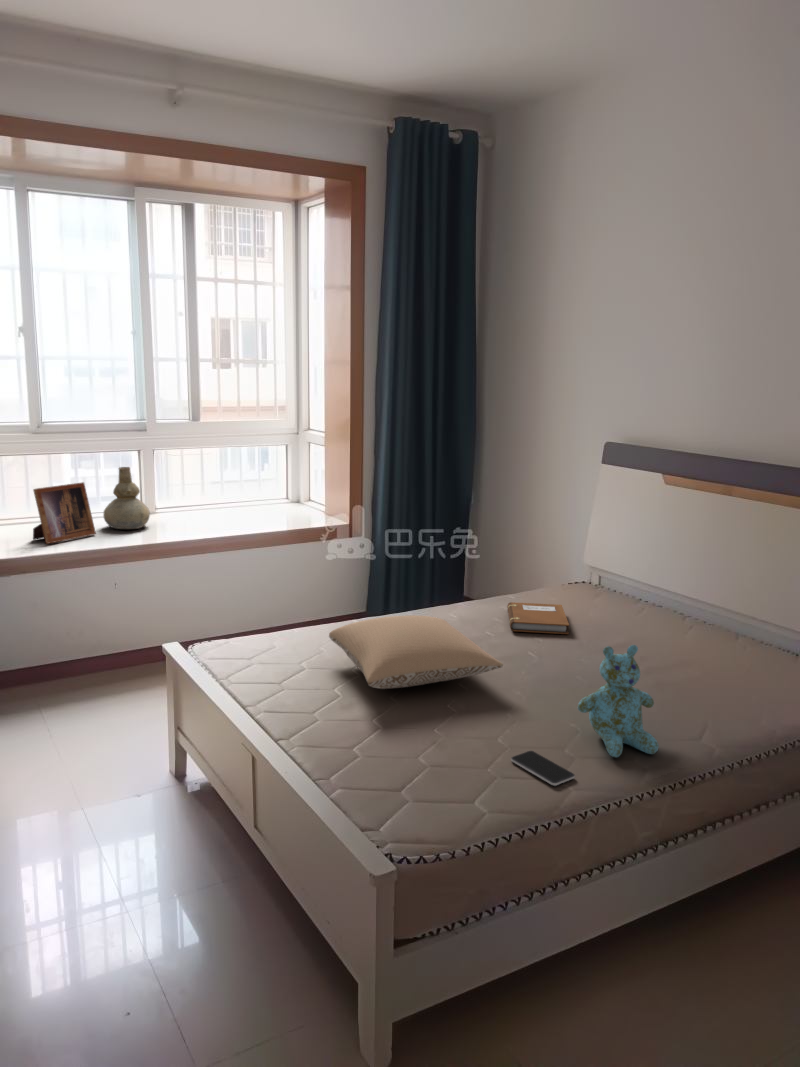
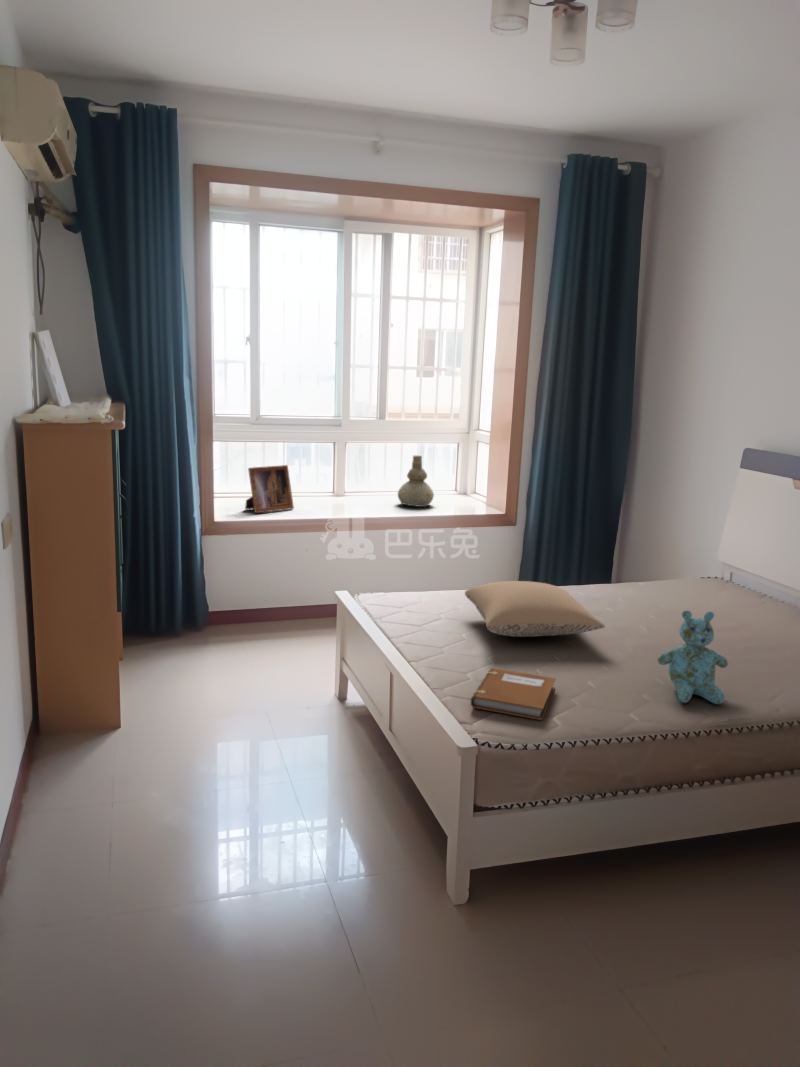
vase: present [104,467,150,529] -> present [398,456,434,507]
notebook: present [507,602,569,634] -> present [471,668,555,720]
smartphone: present [511,751,575,786] -> none [593,690,643,714]

